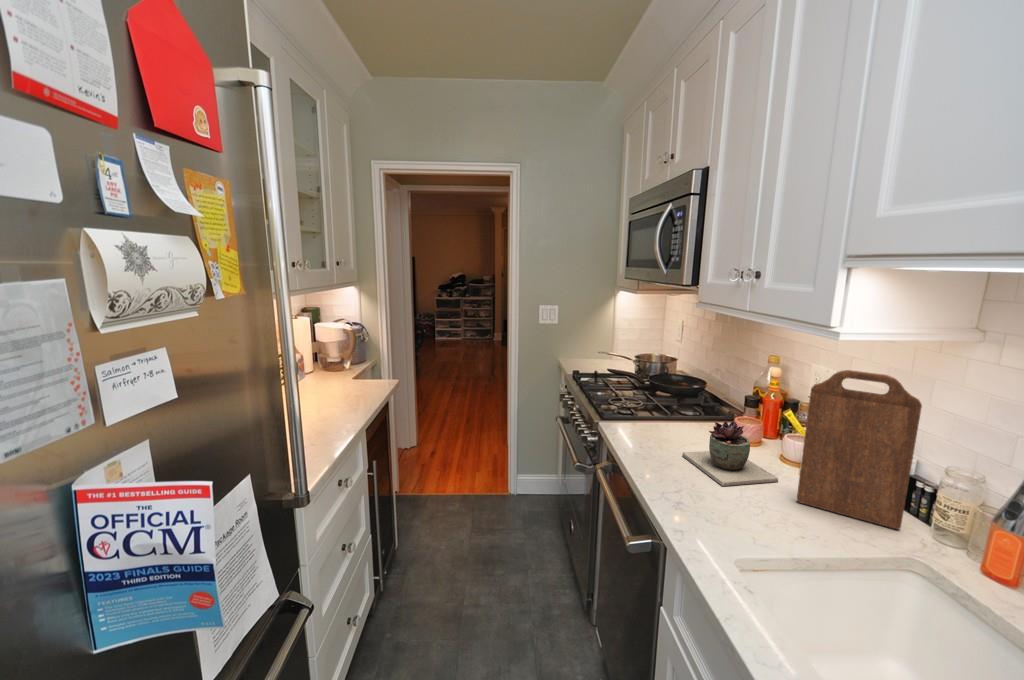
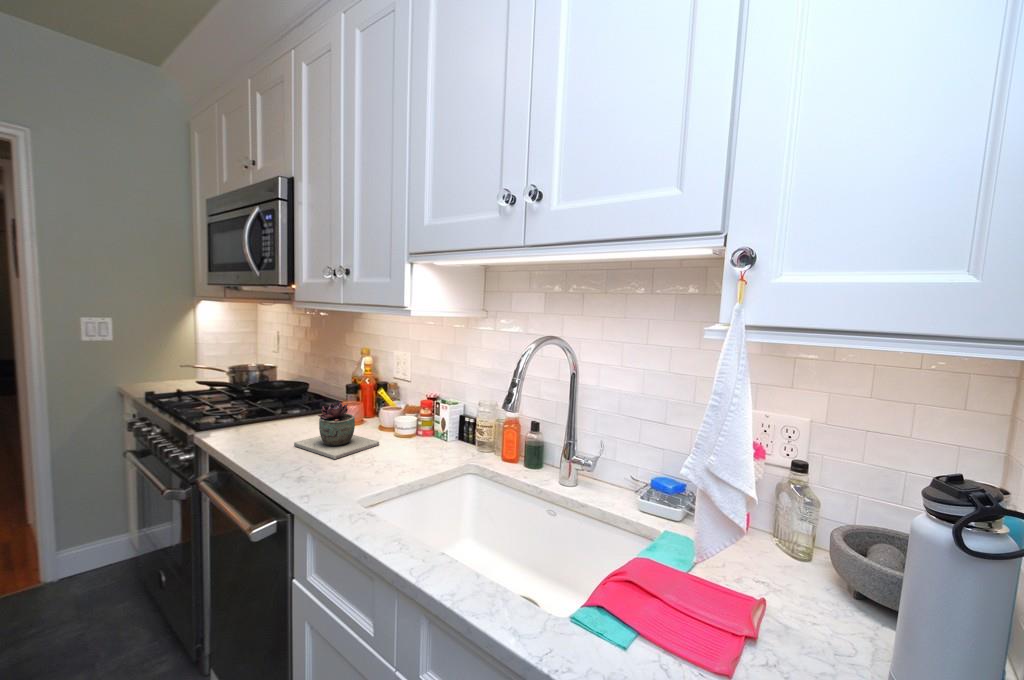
cutting board: present [797,370,922,529] -> none [394,342,463,454]

